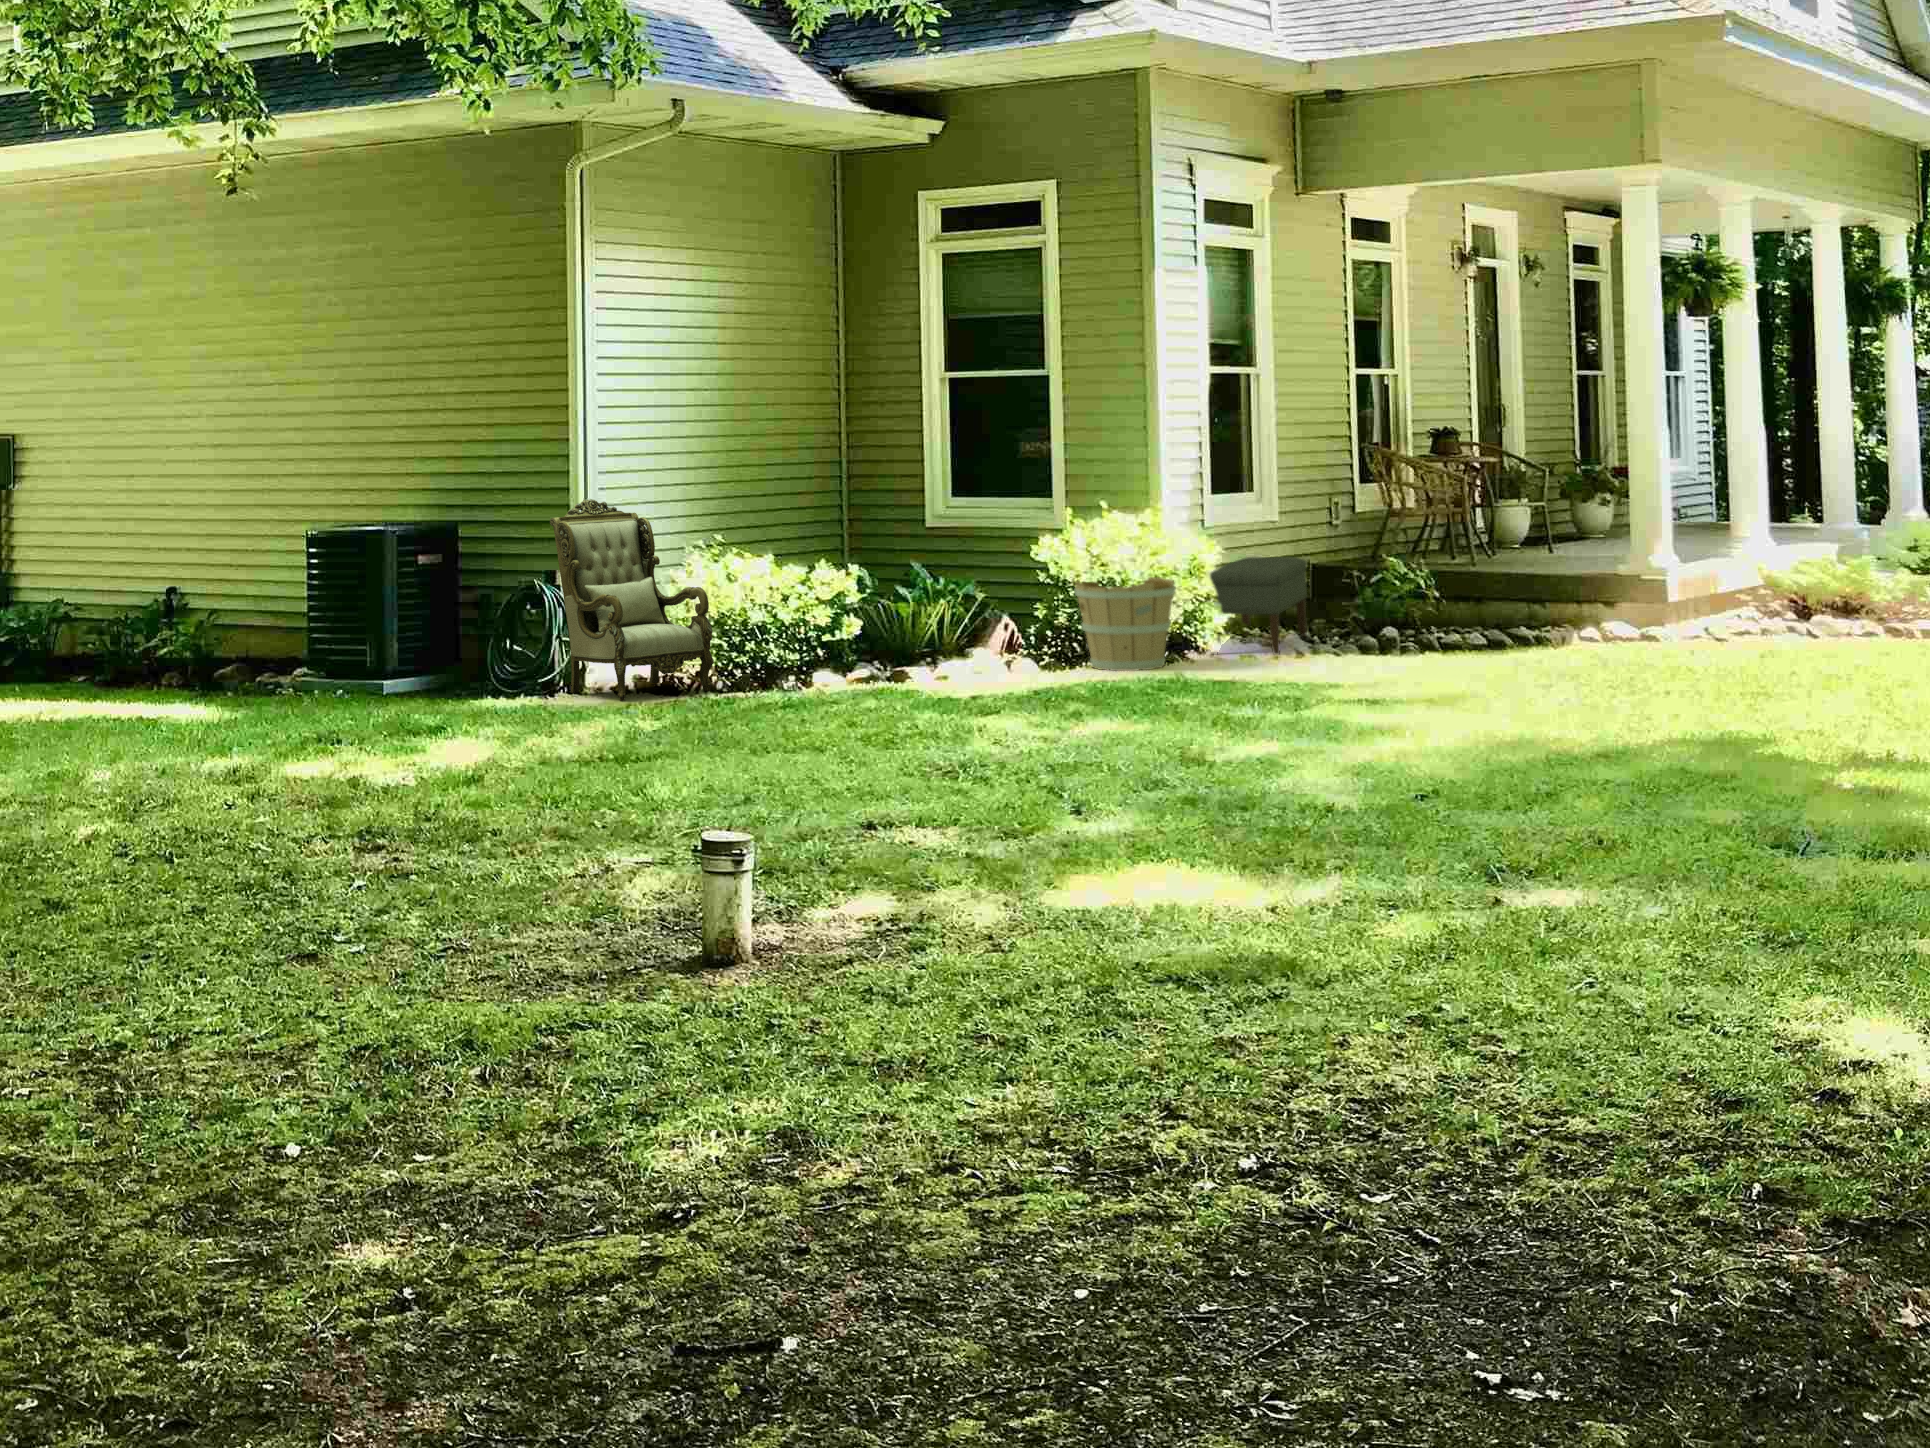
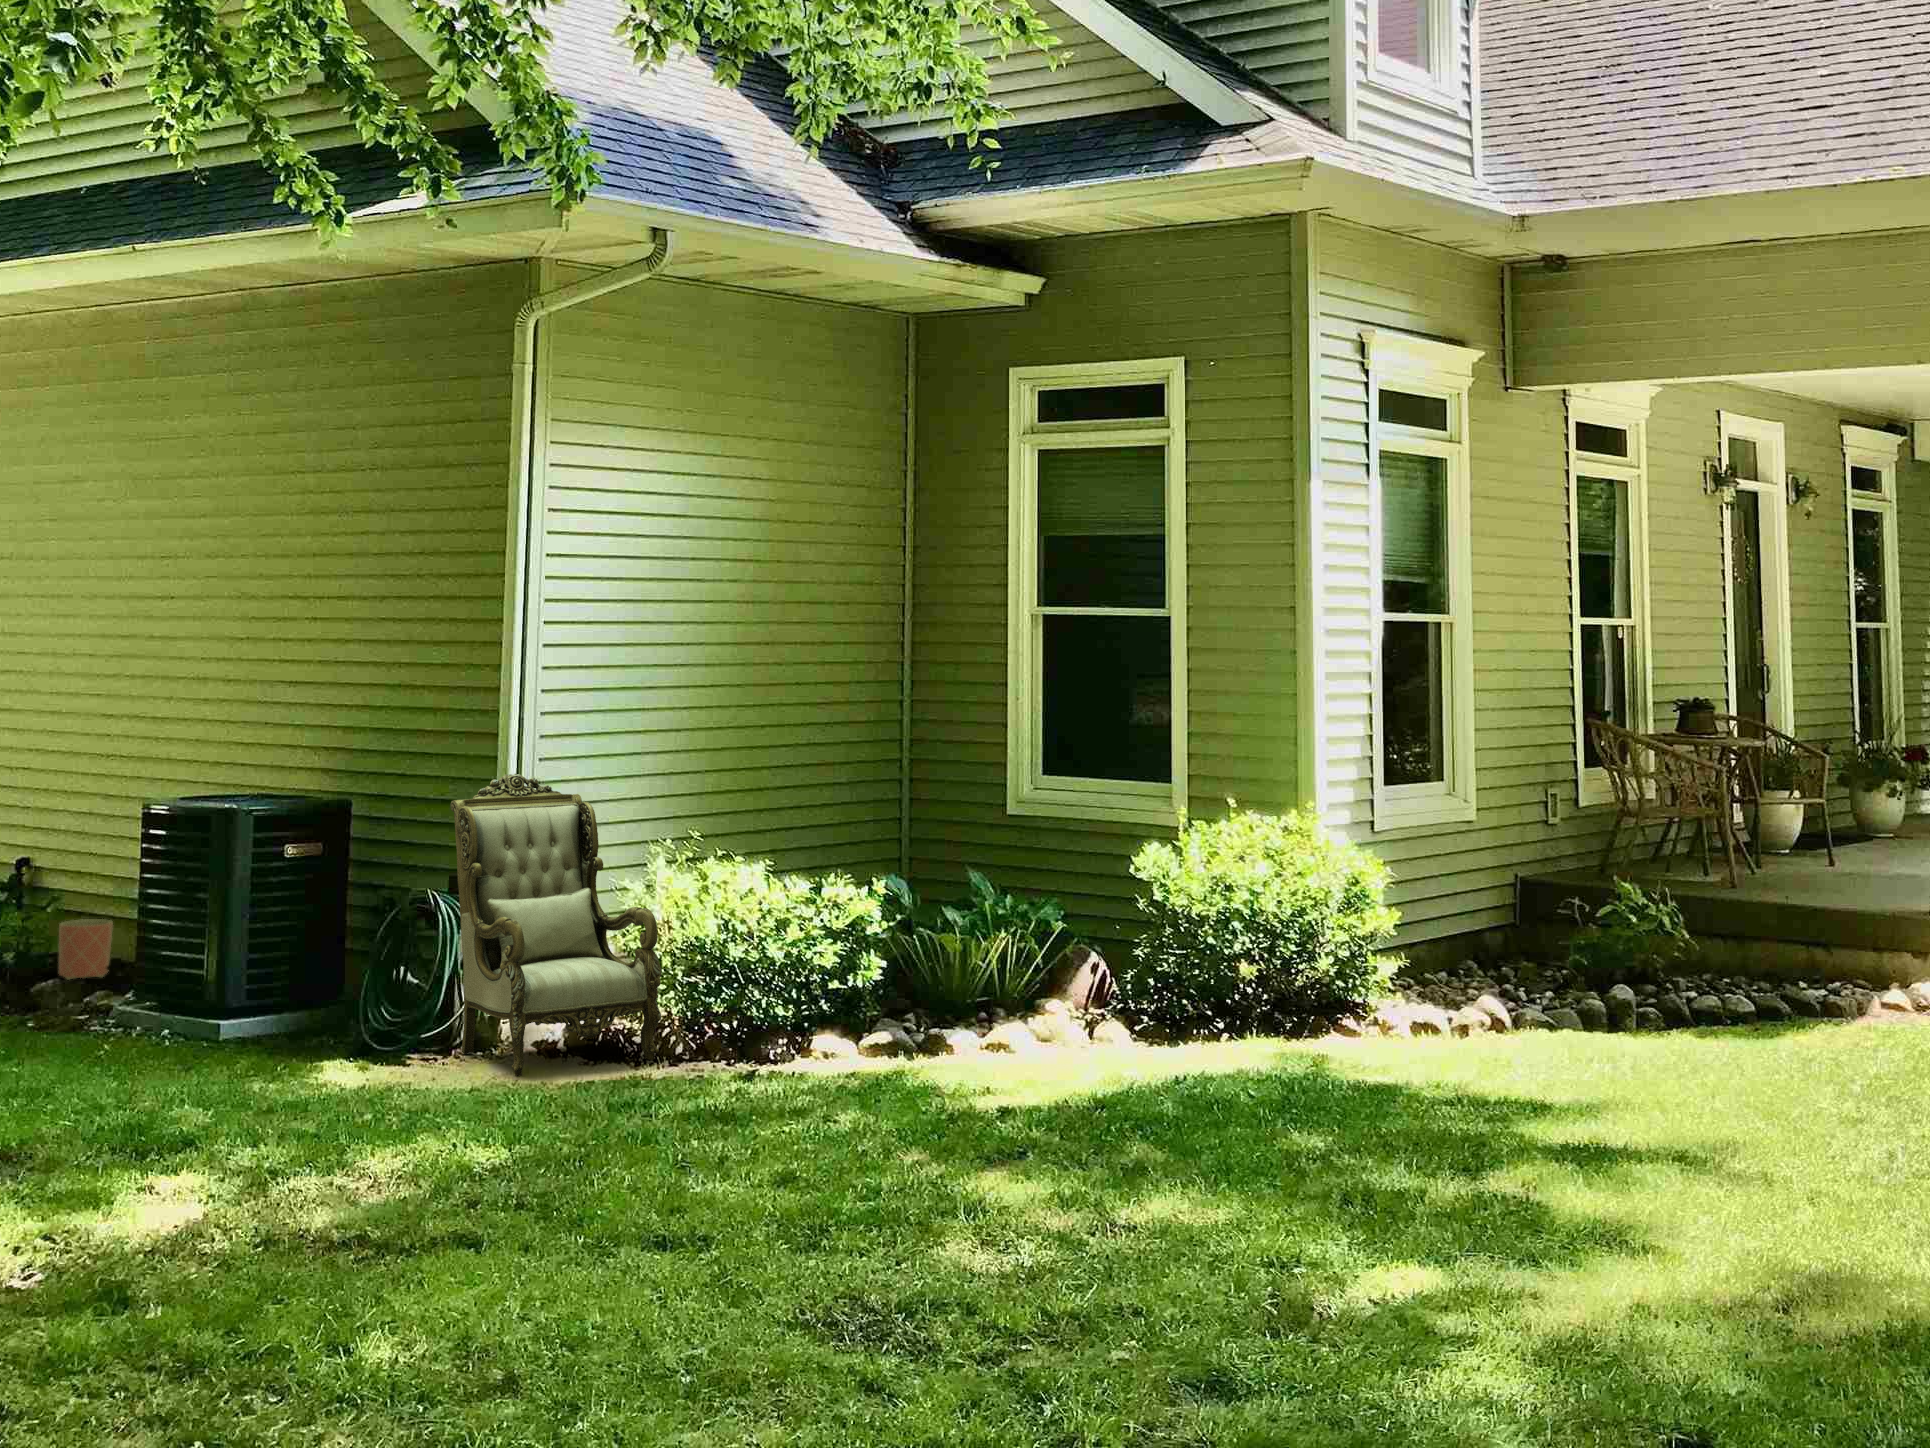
bench: present [1210,557,1307,655] -> none [1368,873,1513,1026]
wooden bucket: present [1074,577,1176,671] -> none [1181,909,1324,1049]
planter: none [218,630,257,673] -> present [59,919,113,980]

